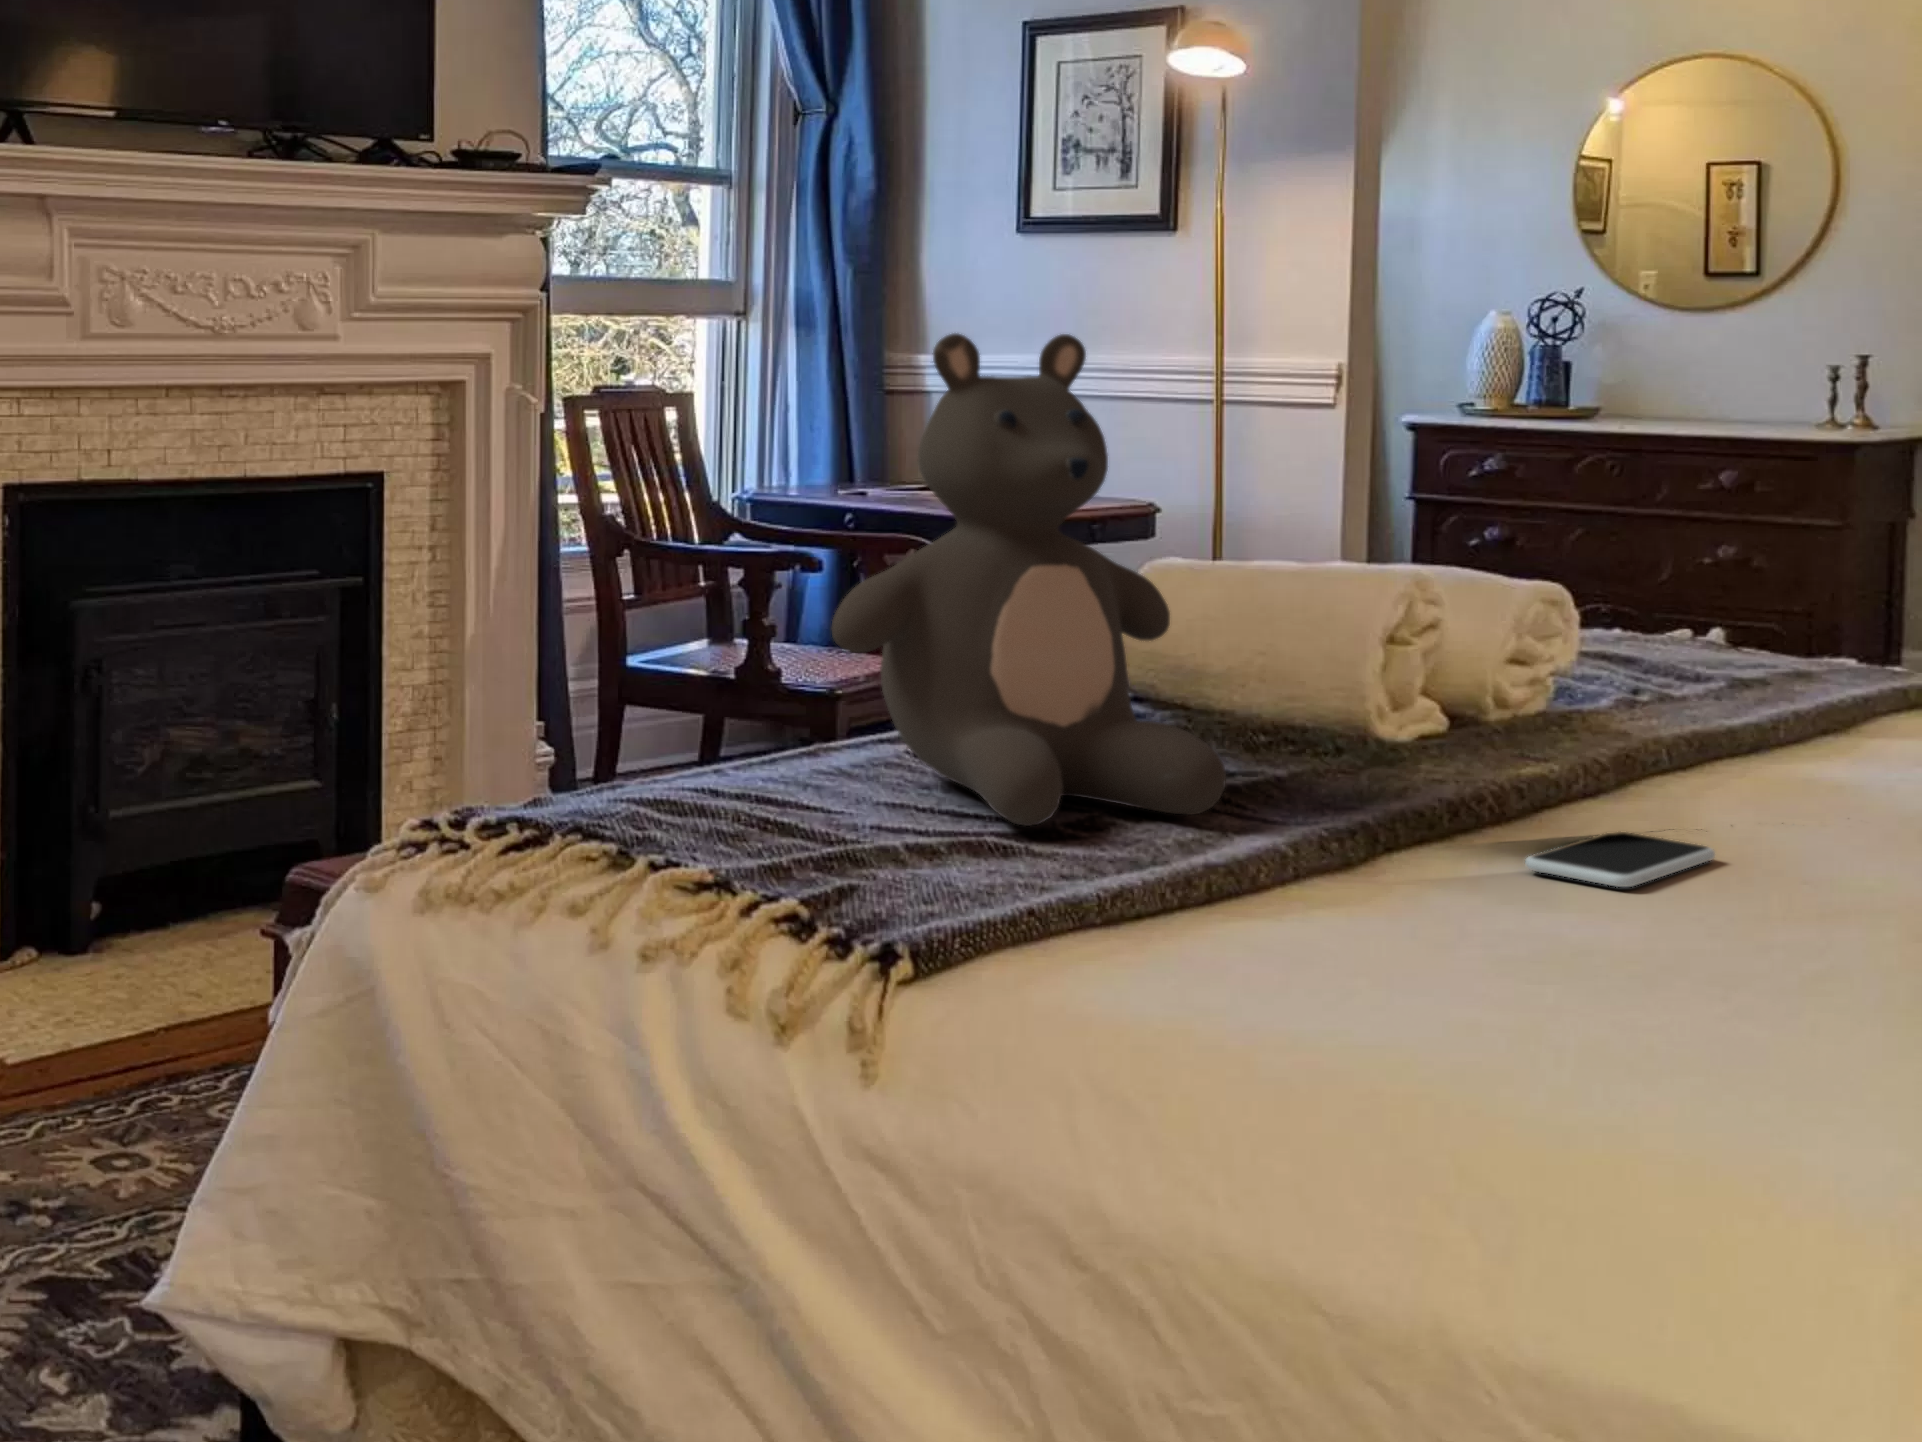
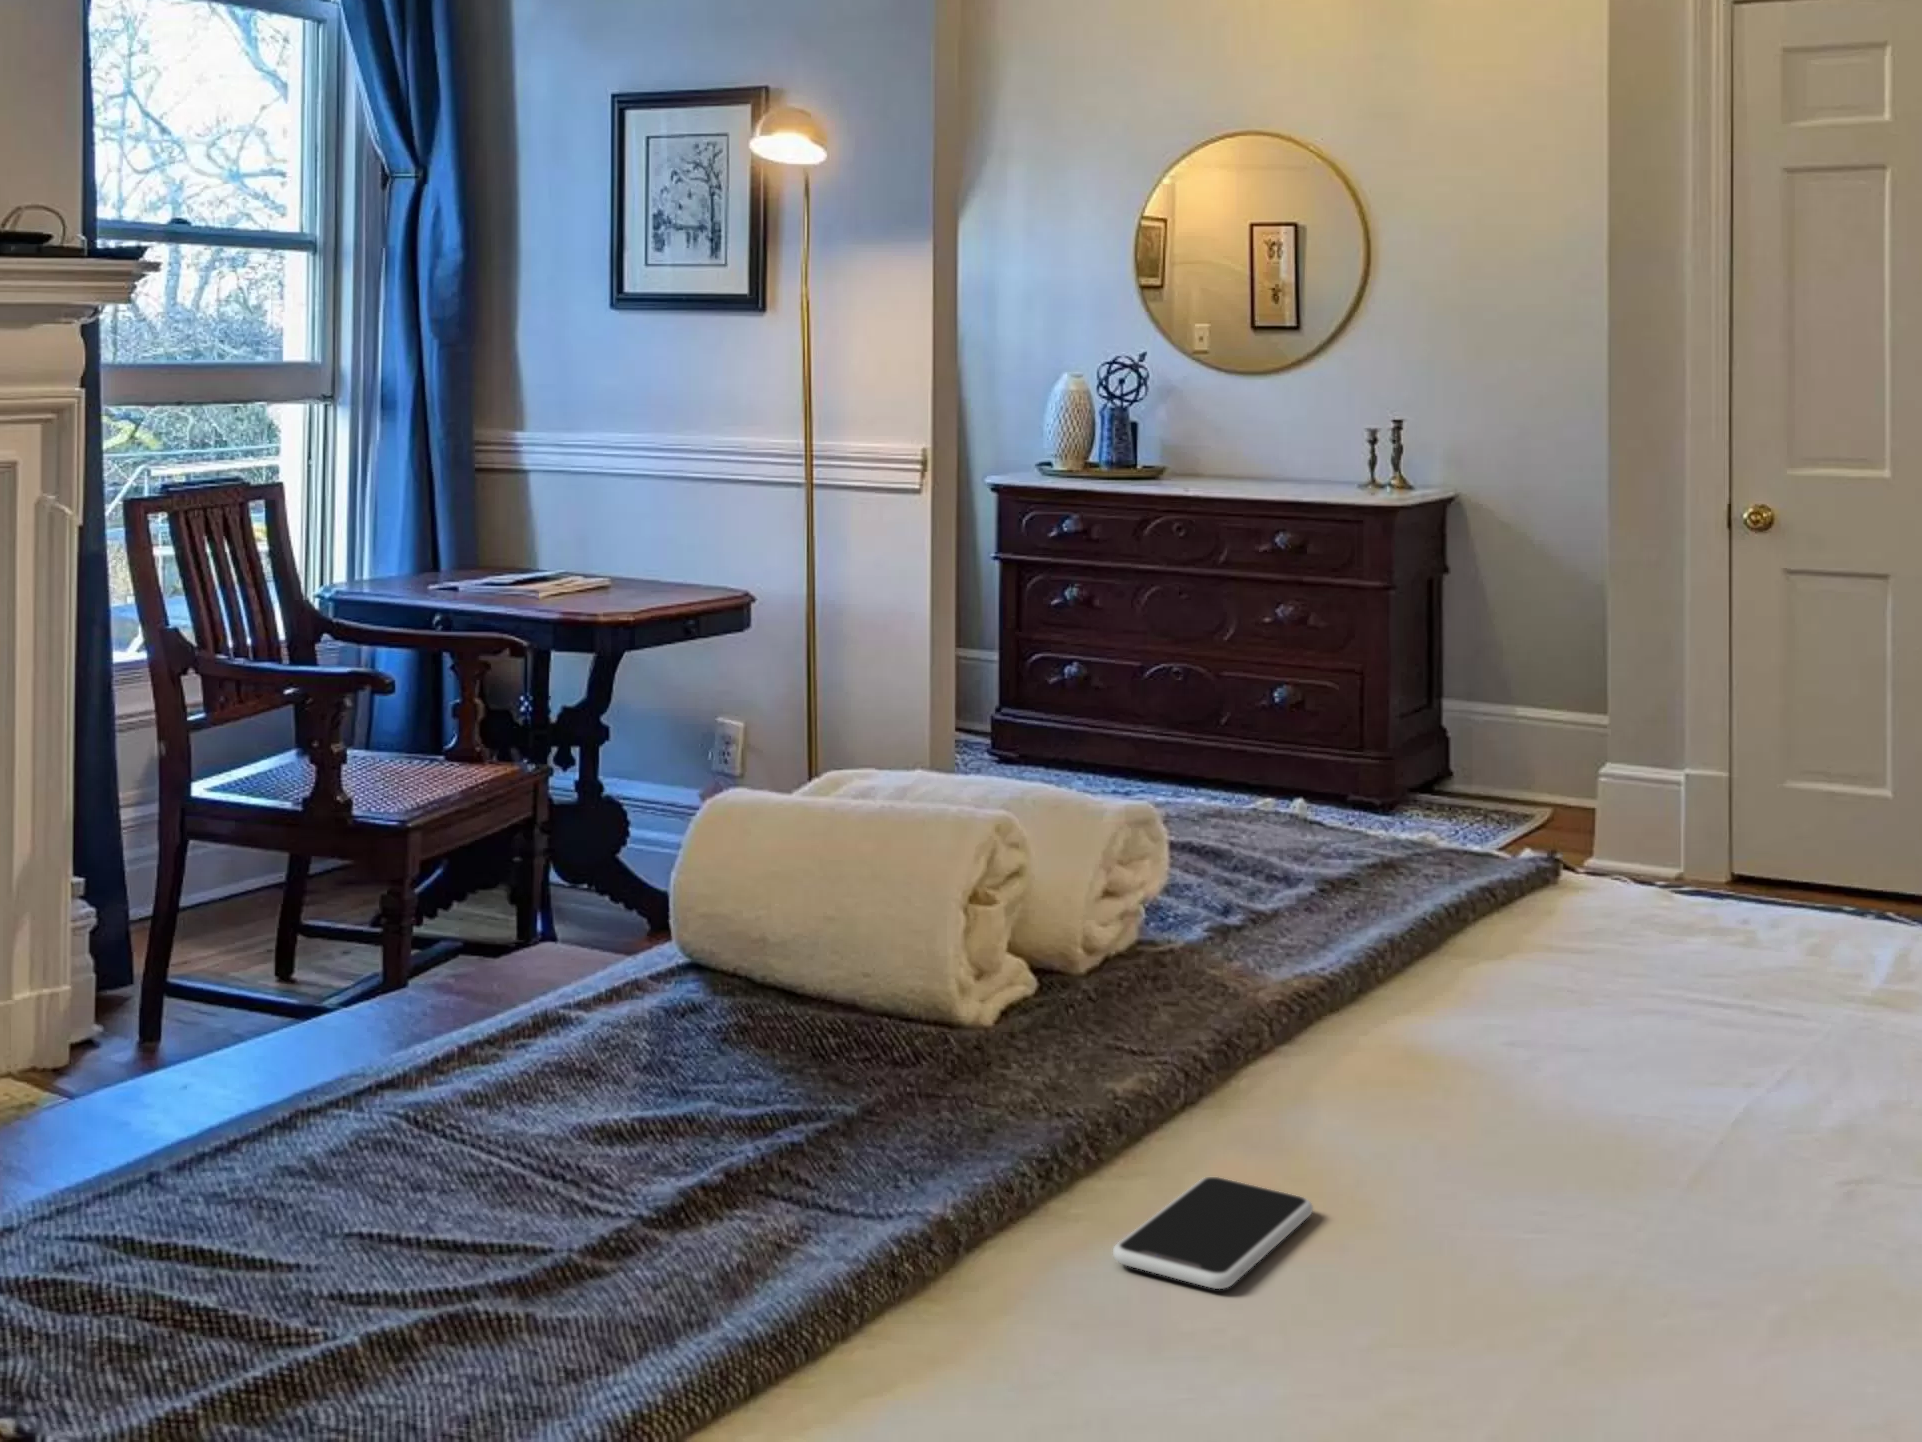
teddy bear: present [832,333,1226,826] -> none [294,599,775,1270]

